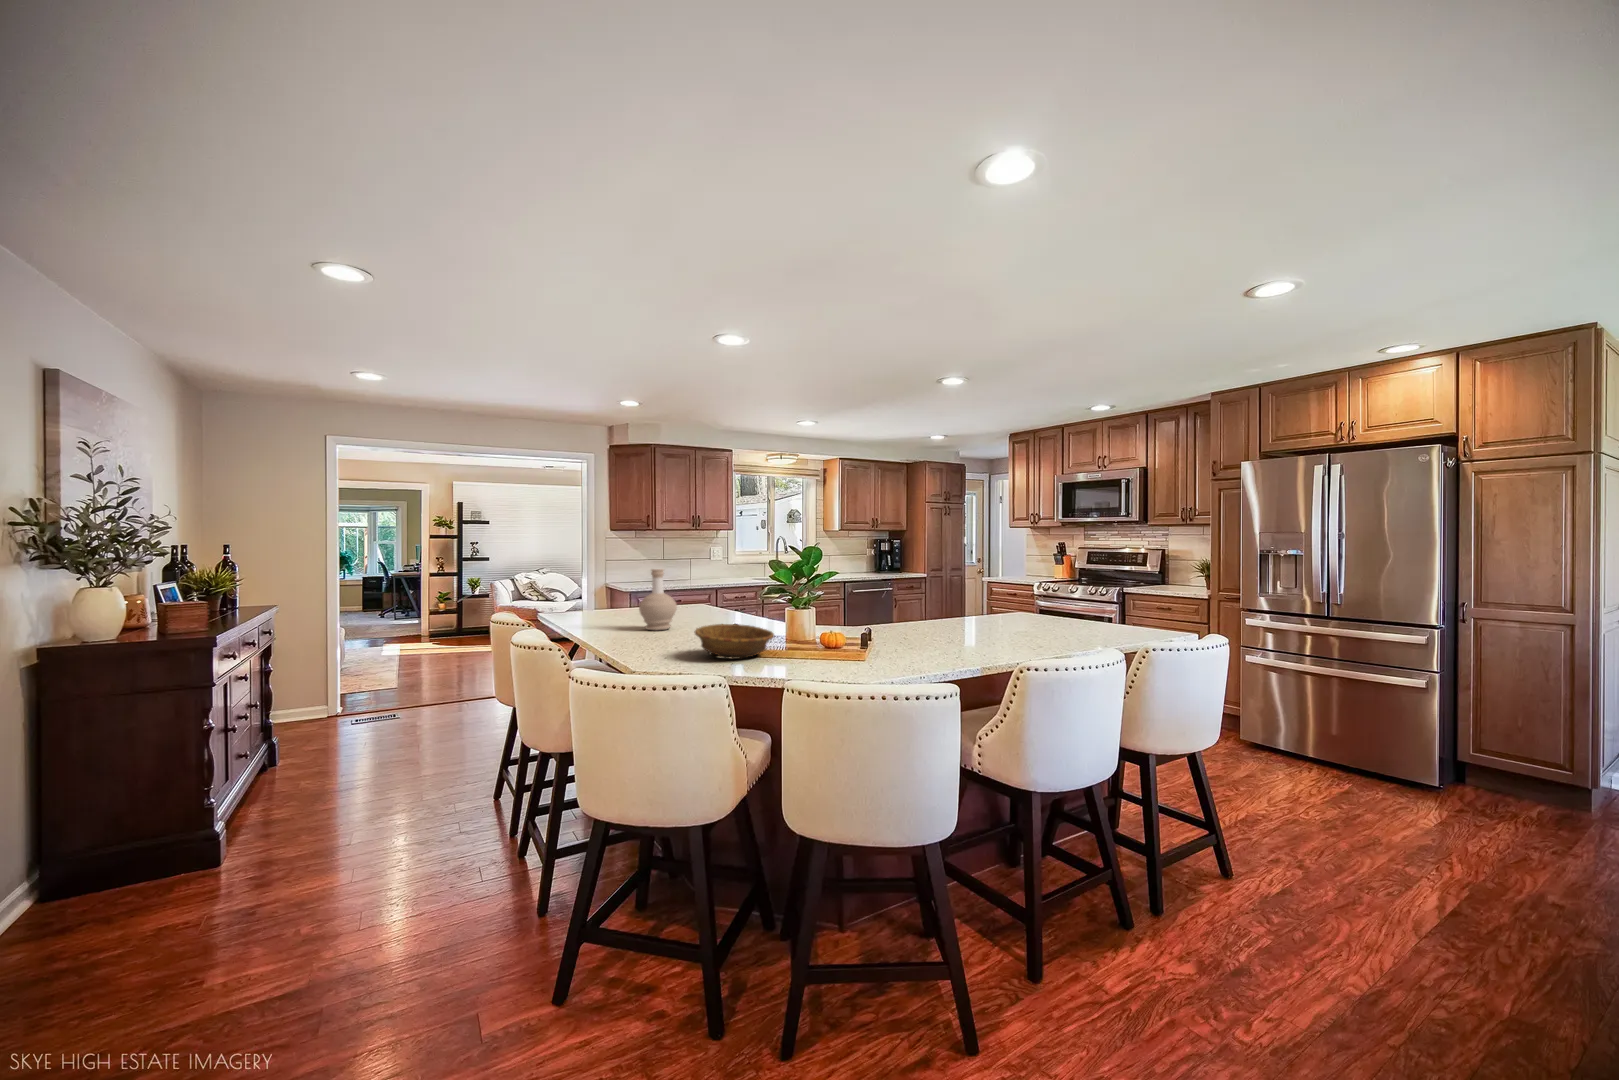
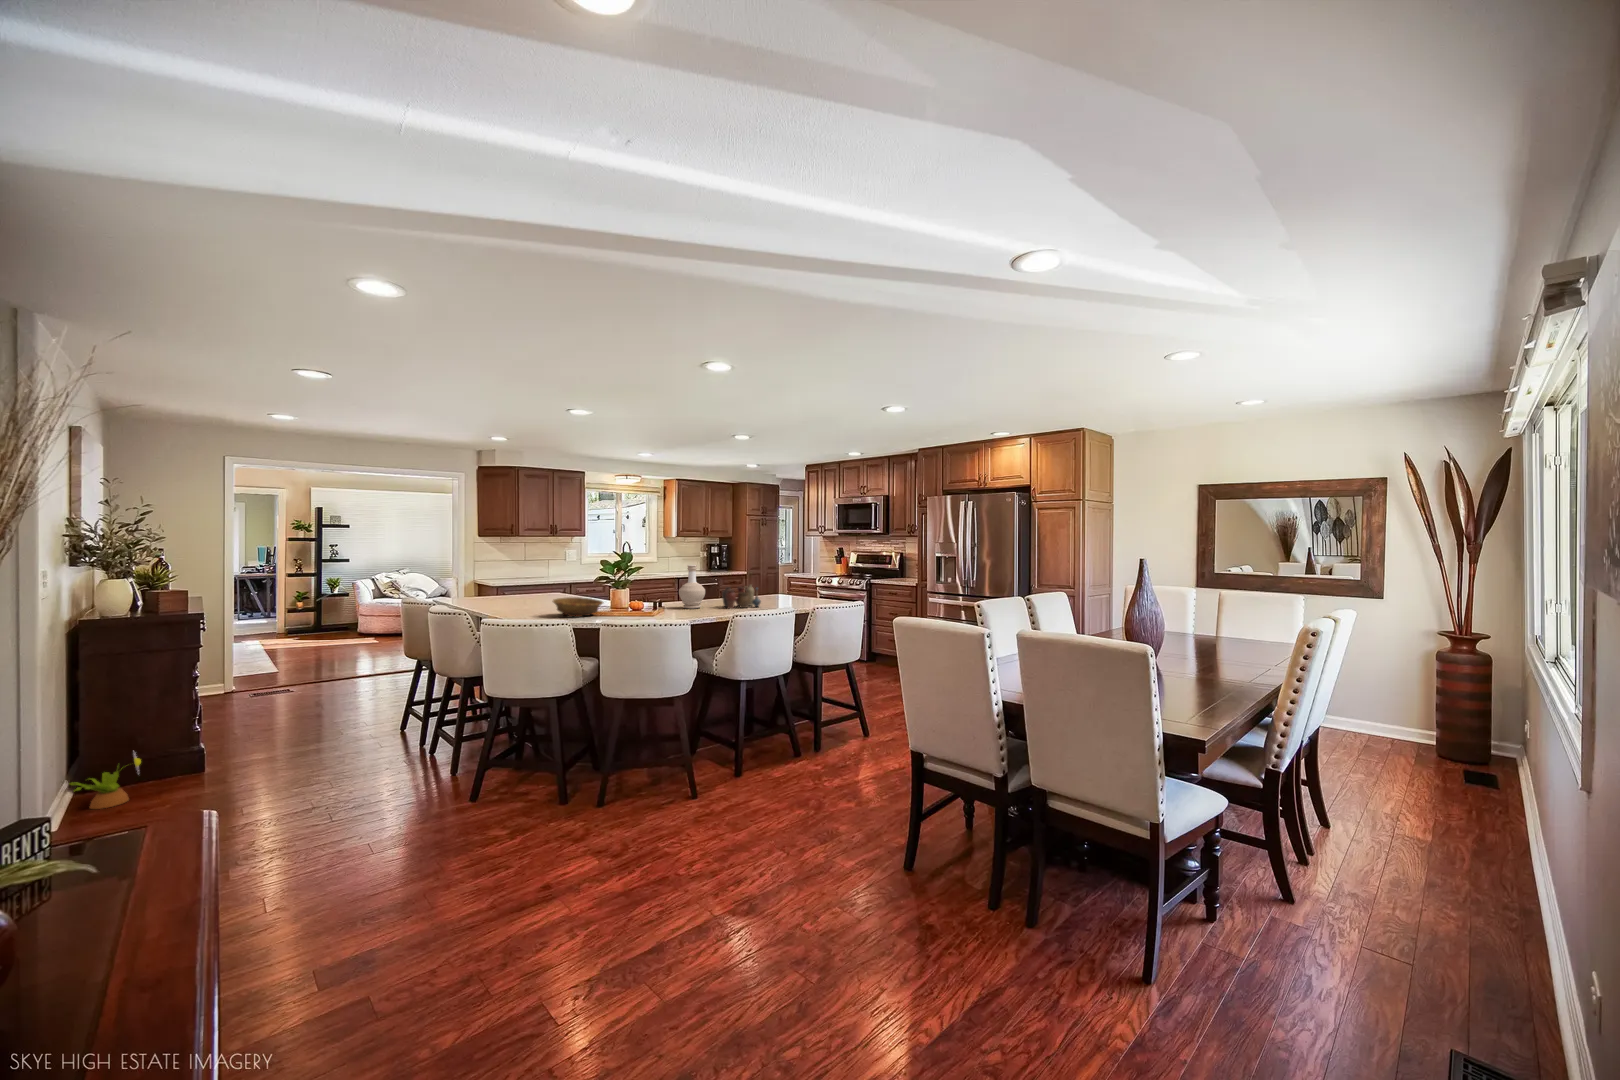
bottle: present [639,569,677,630] -> present [679,565,705,609]
vase: none [955,602,1023,645] -> present [722,584,761,609]
decorative plant: none [23,841,130,934] -> present [71,751,141,809]

